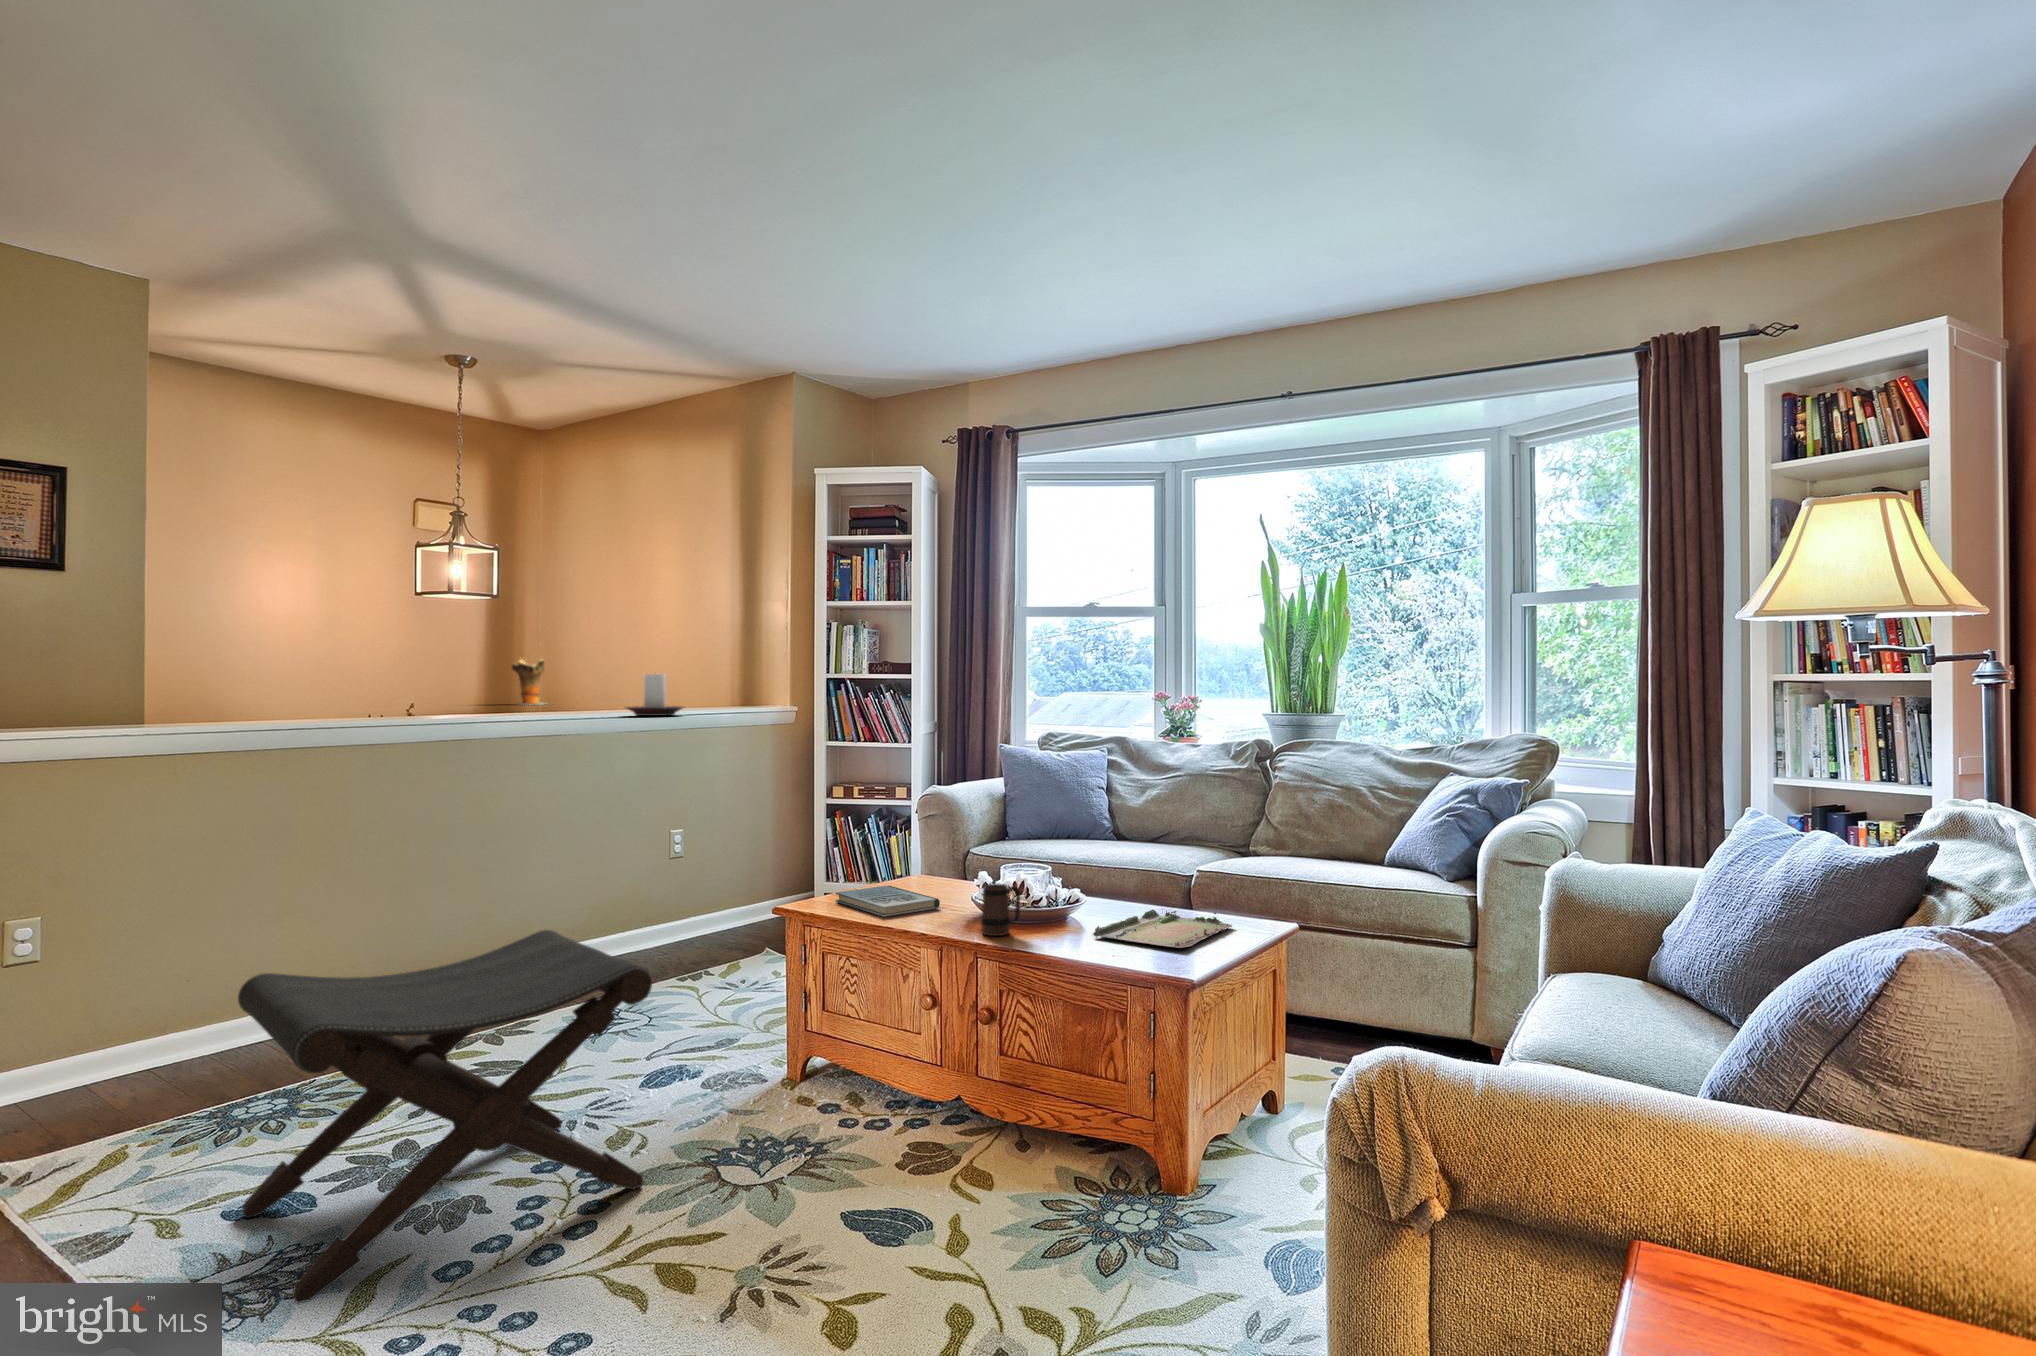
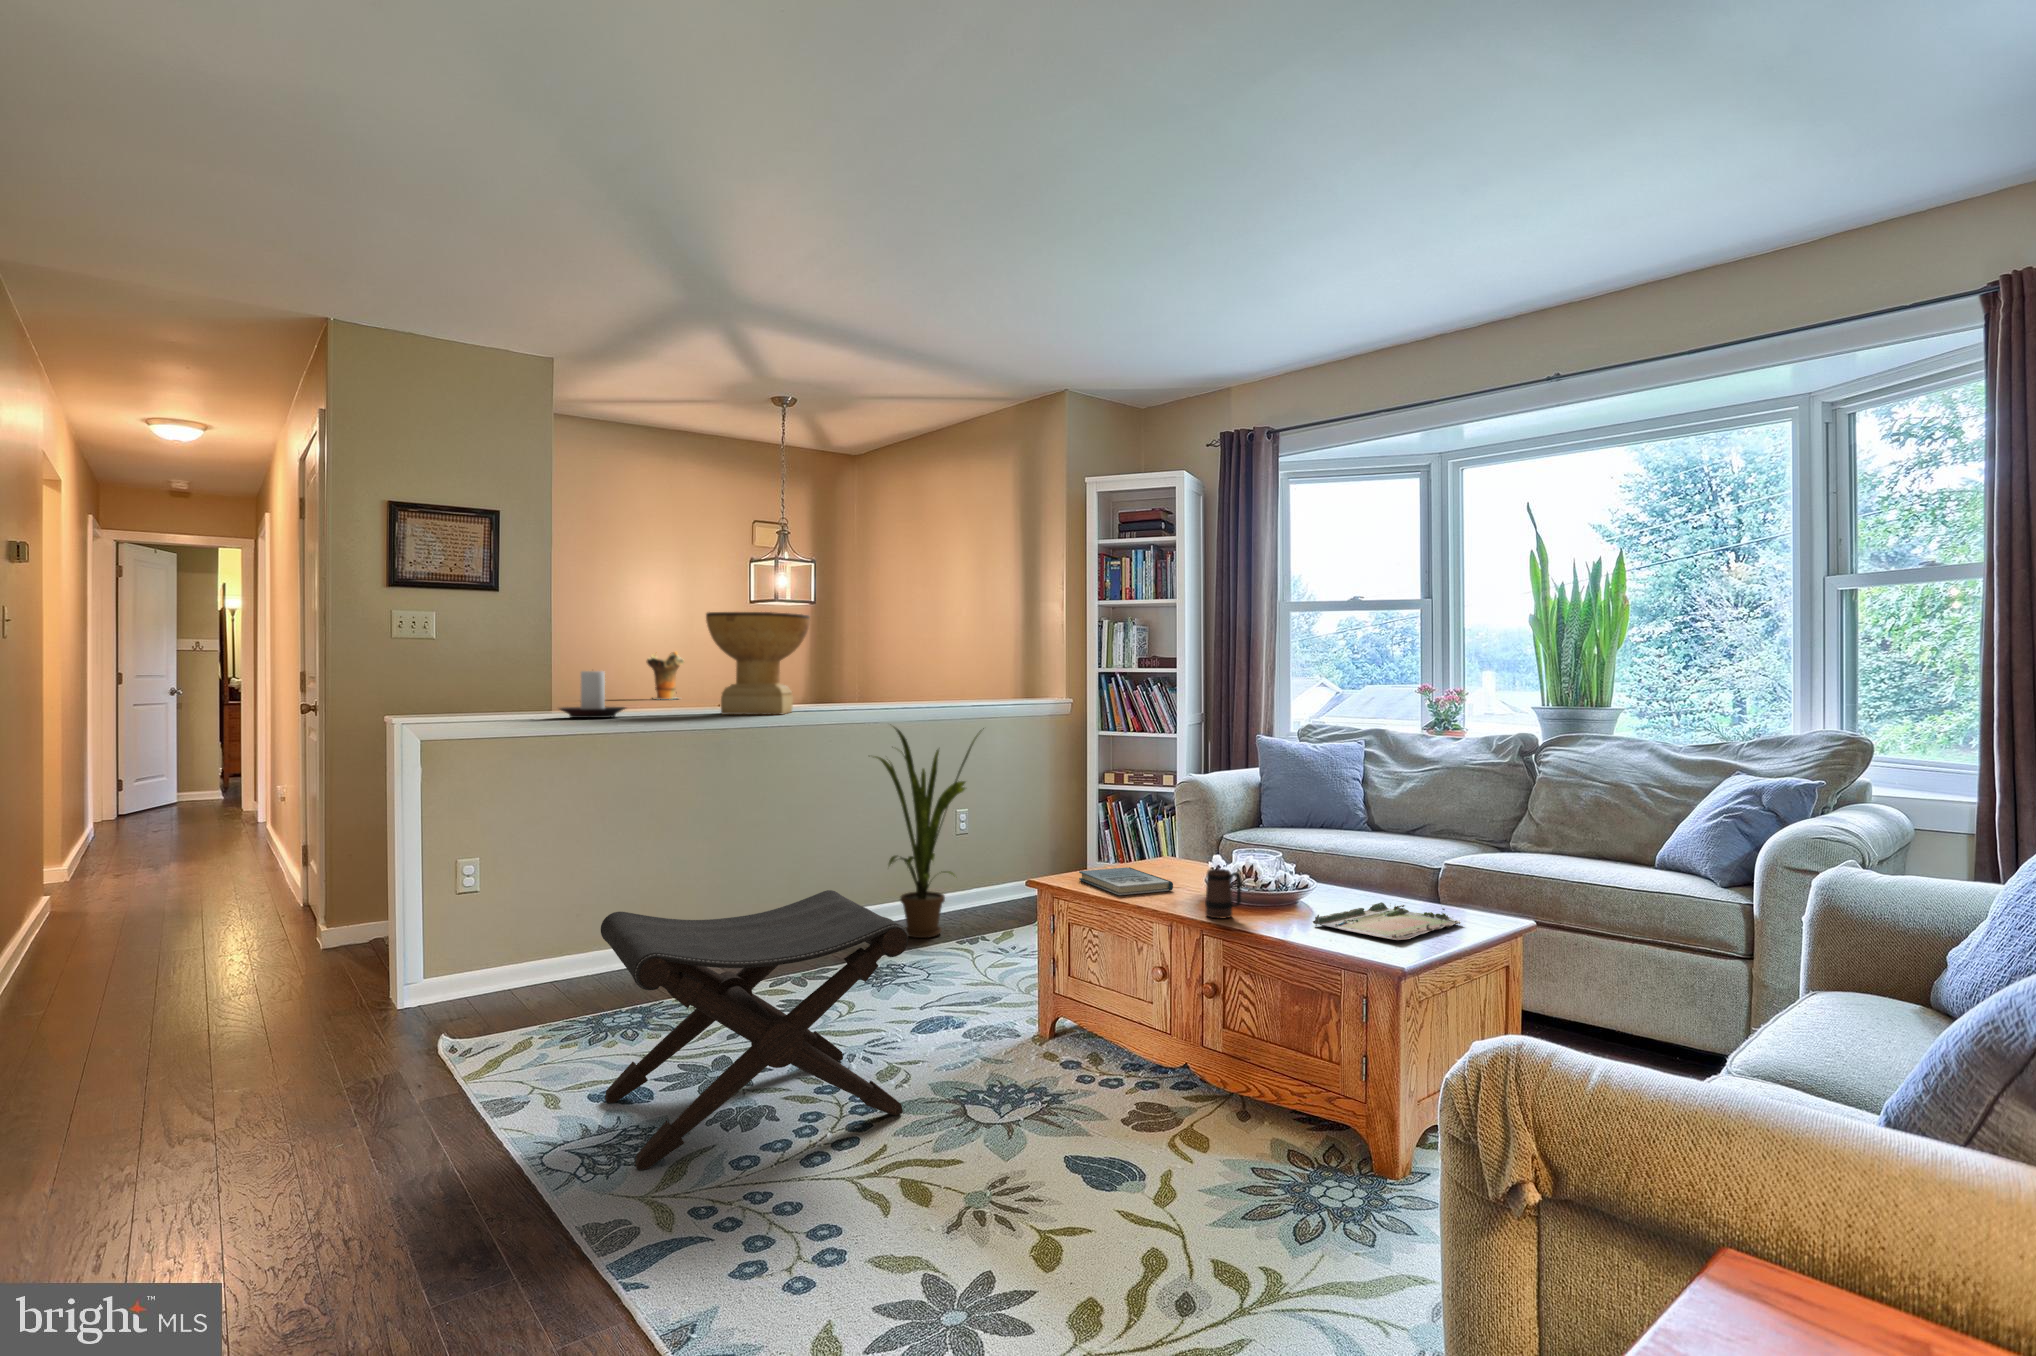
decorative bowl: none [373,605,508,726] -> present [706,612,810,715]
decorative vase: present [512,660,544,705] -> present [647,652,684,699]
candle holder: present [626,674,683,716] -> present [559,671,625,718]
house plant: none [575,735,717,975] -> present [875,727,984,938]

